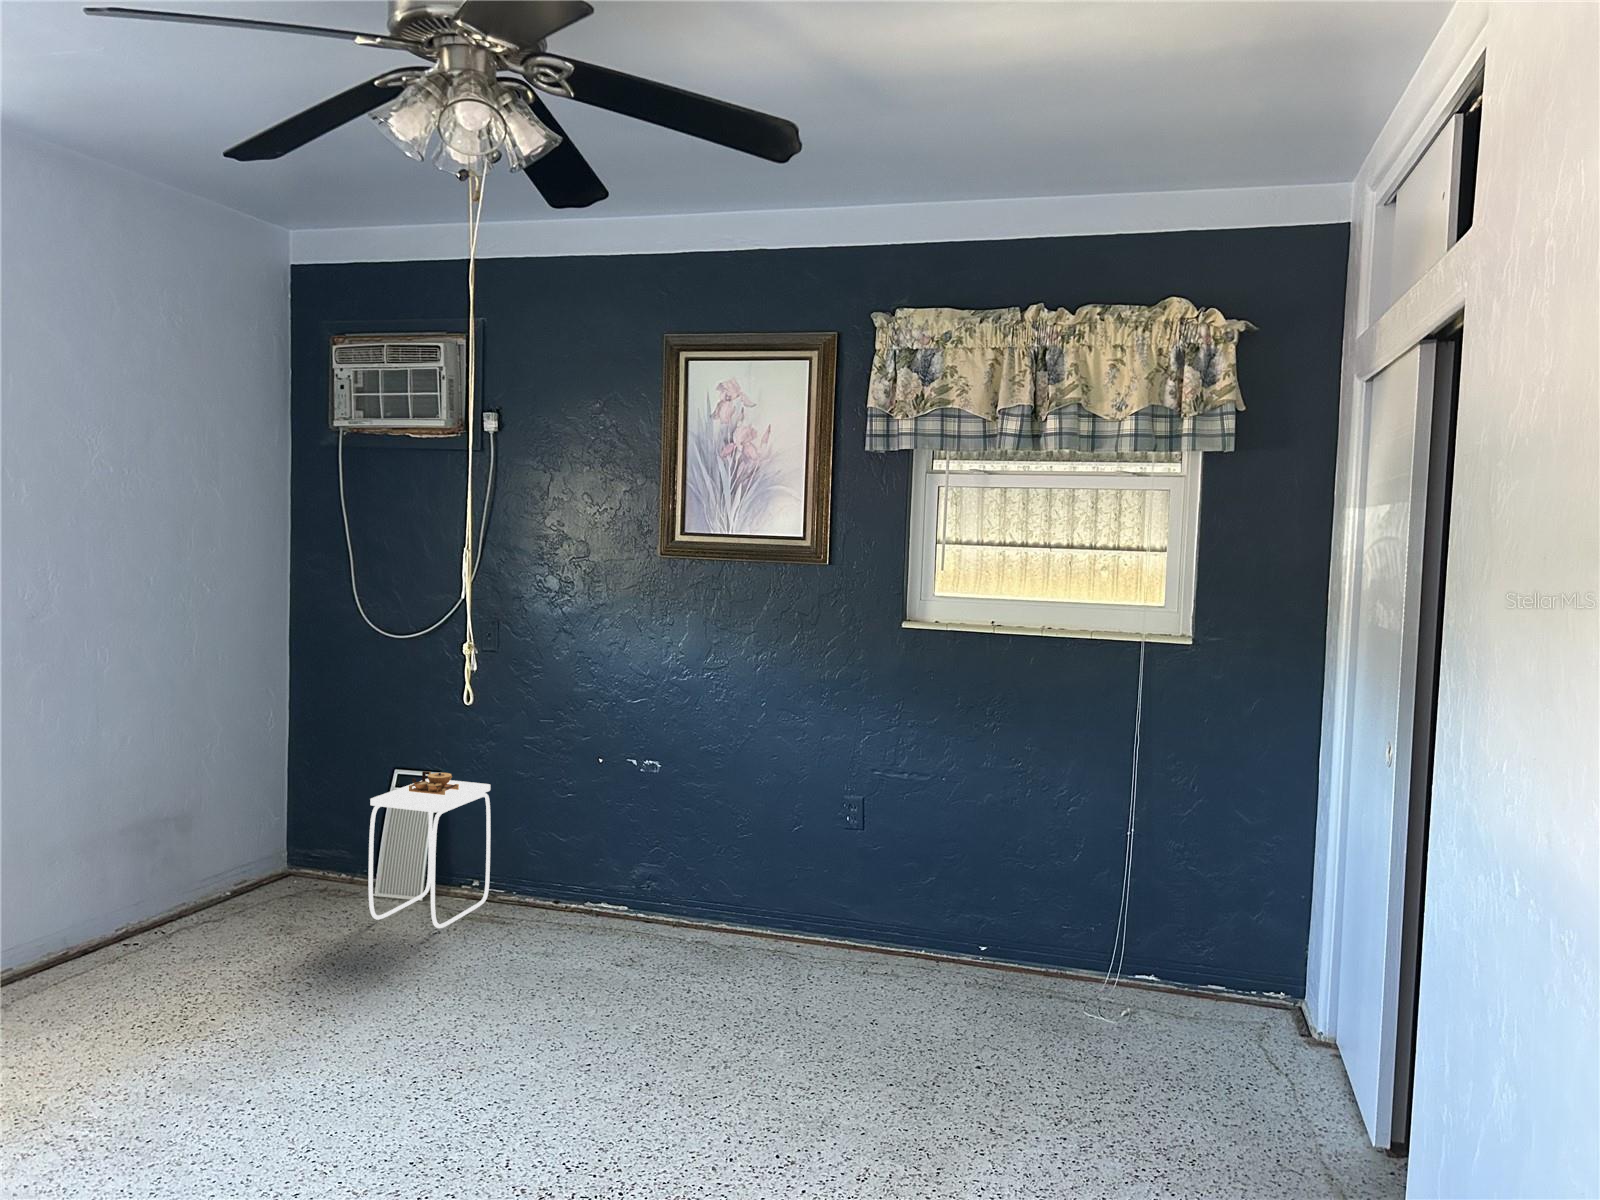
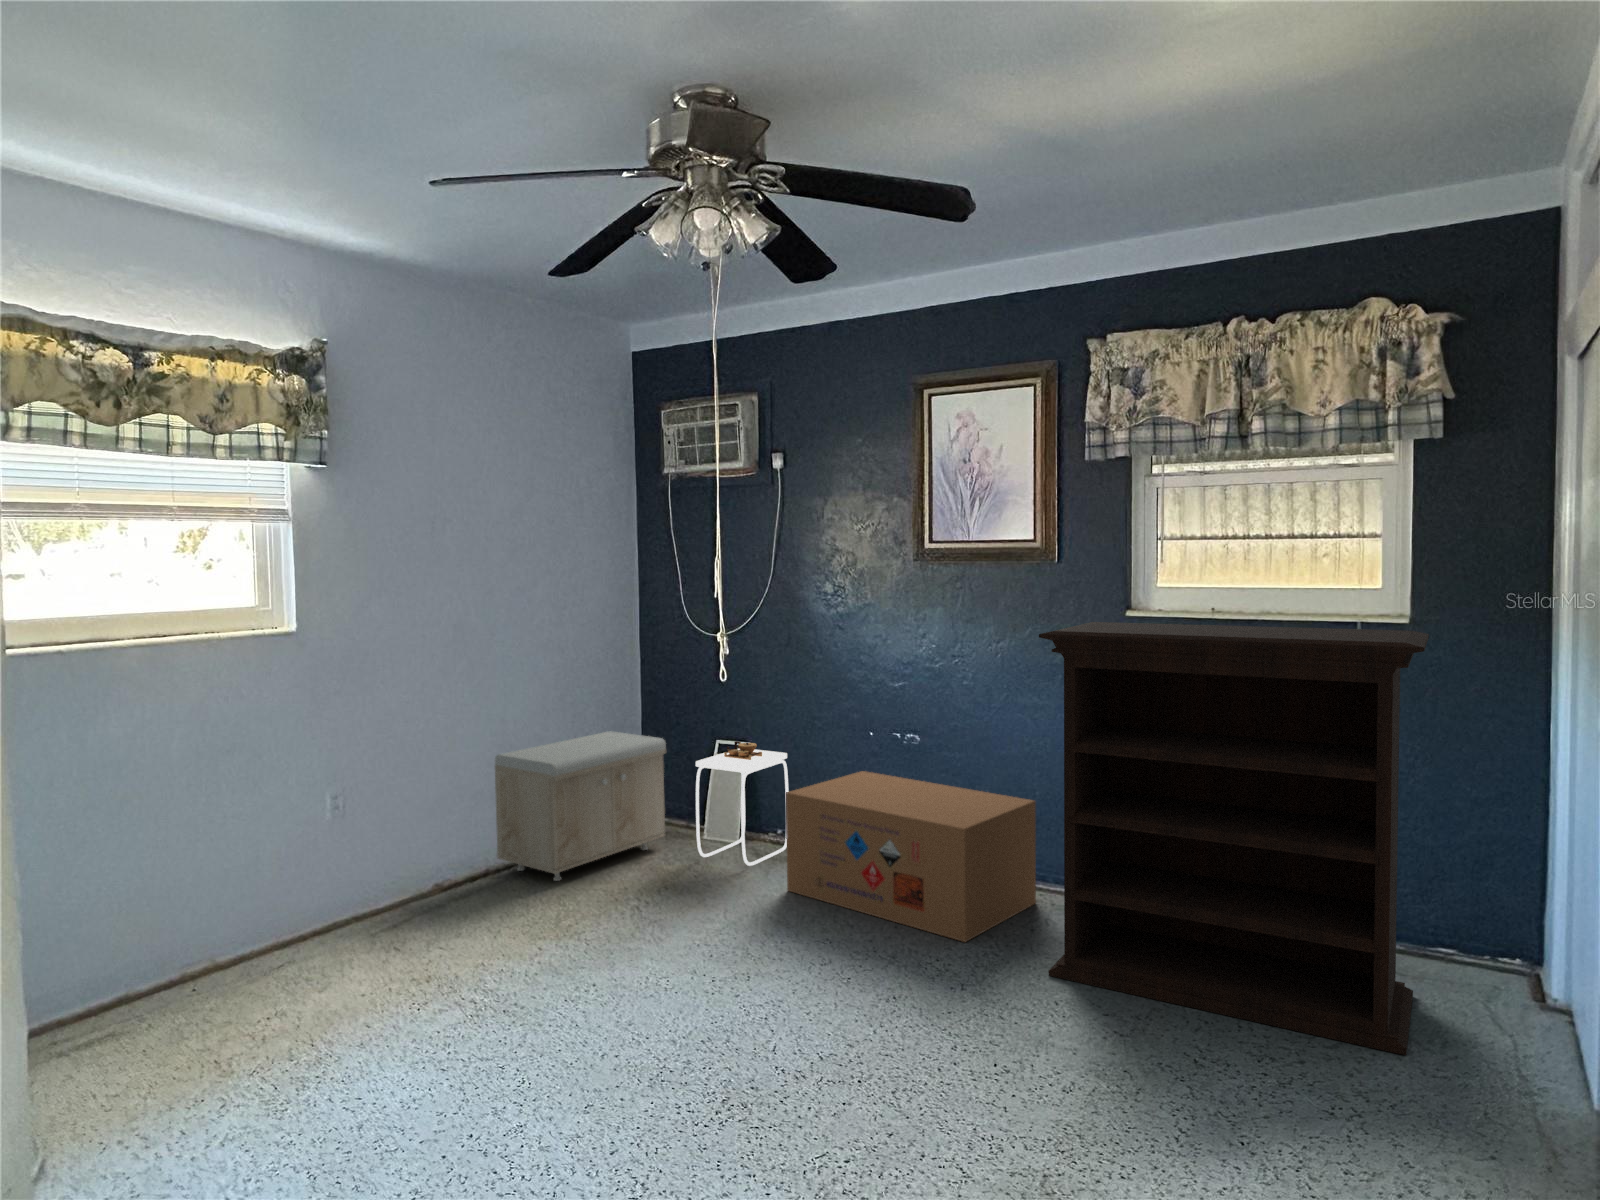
bookshelf: none [825,637,1249,1117] -> present [1039,622,1429,1055]
storage bench: none [73,759,329,968] -> present [495,731,666,881]
cardboard box: none [492,805,797,1016] -> present [786,771,1036,942]

